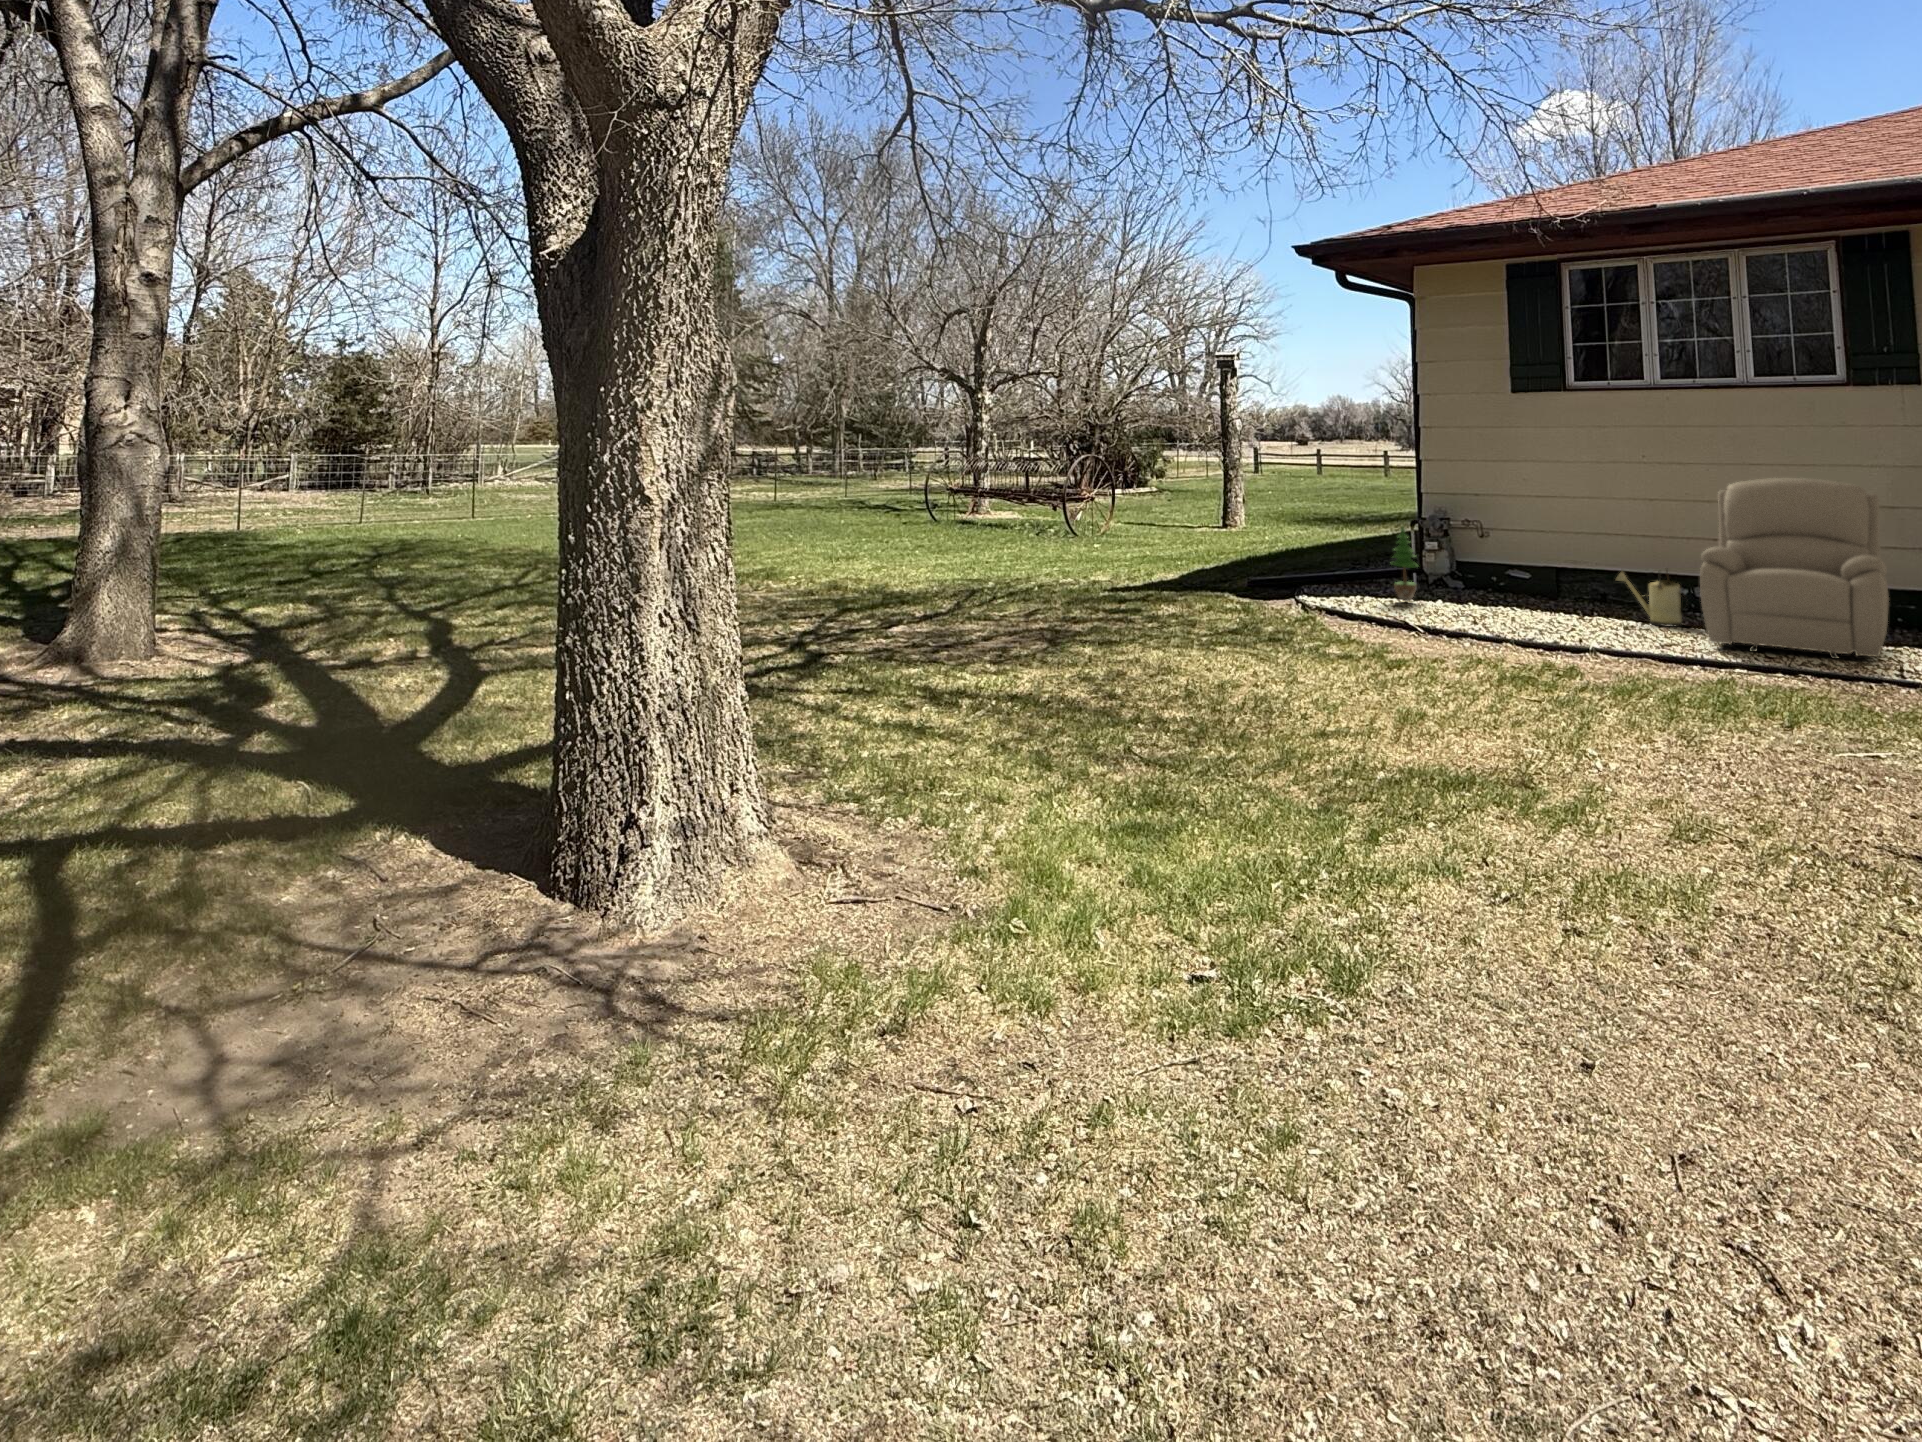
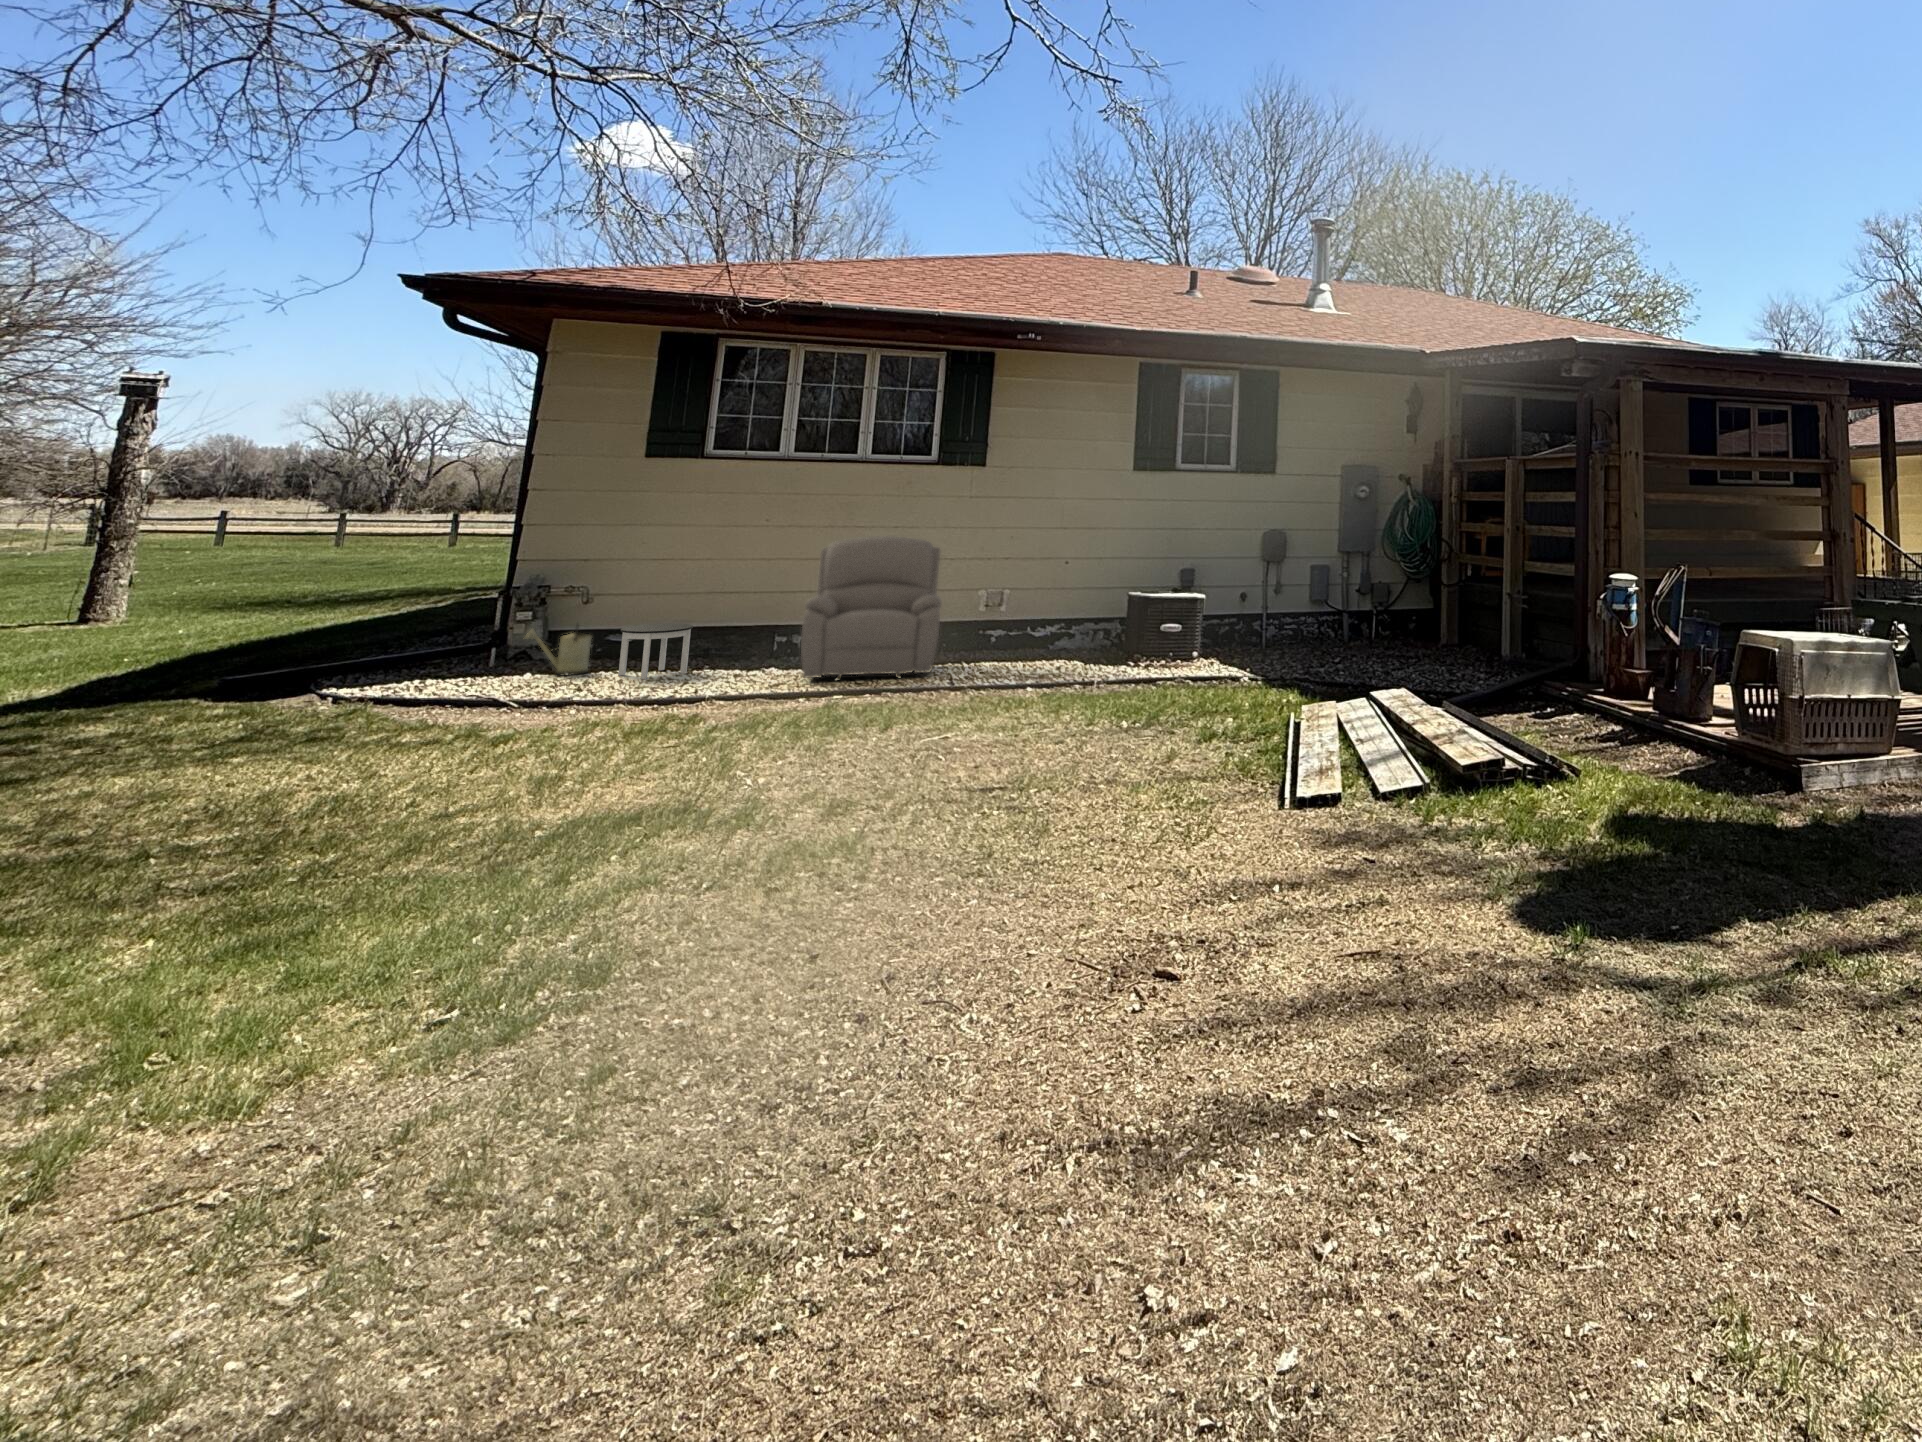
potted tree: present [1391,527,1418,601] -> none [458,595,495,679]
round table: none [1520,564,1590,621] -> present [618,624,693,679]
watering can: present [1616,568,1682,627] -> present [525,623,592,676]

